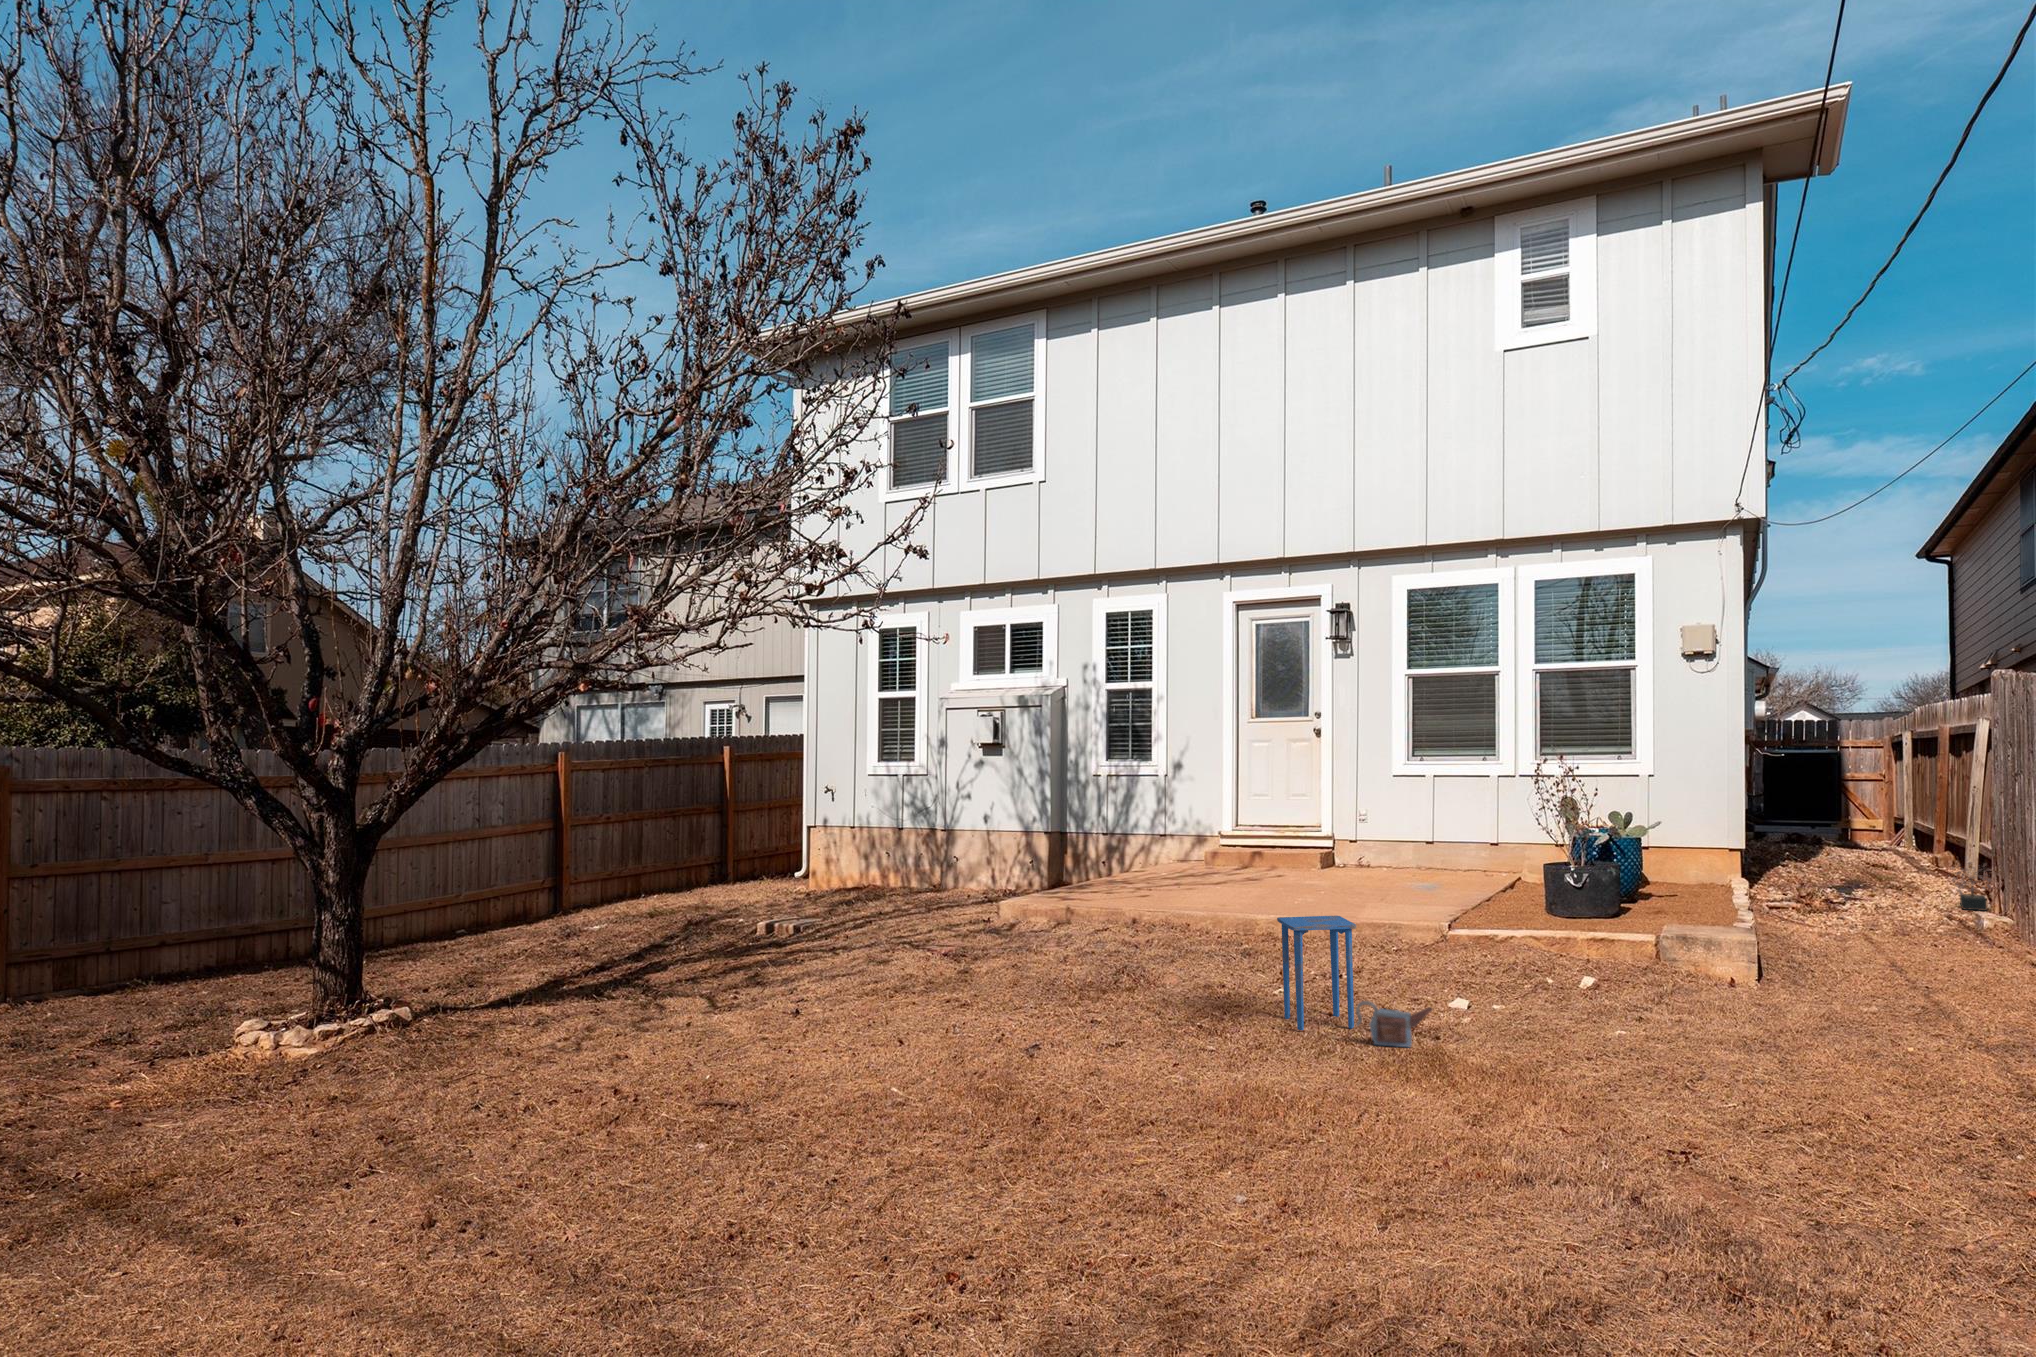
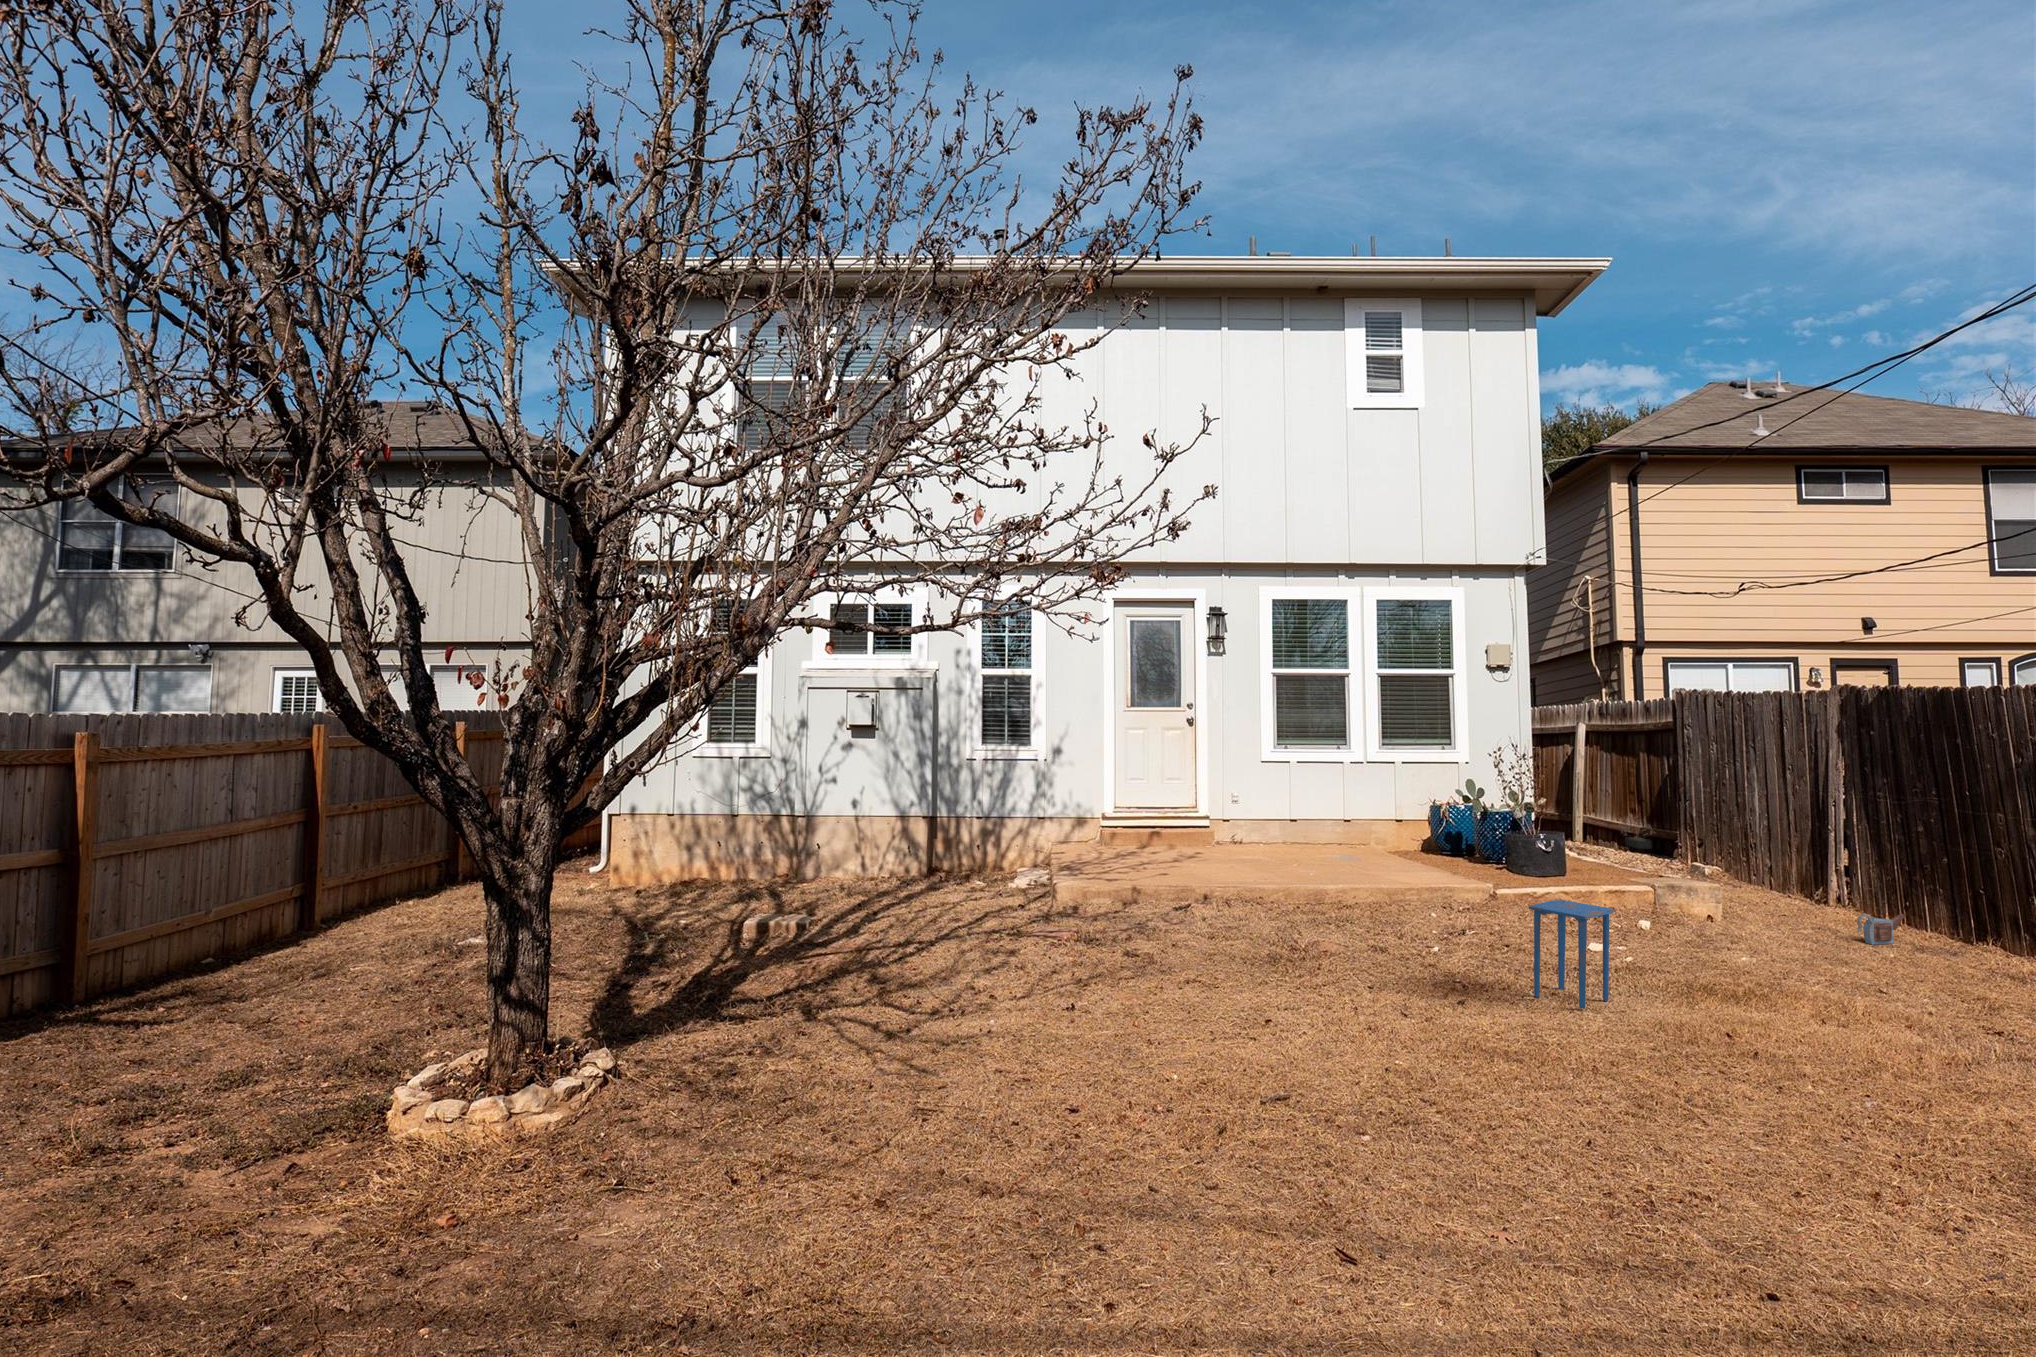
watering can: present [1356,1001,1433,1047] -> present [1857,914,1905,944]

